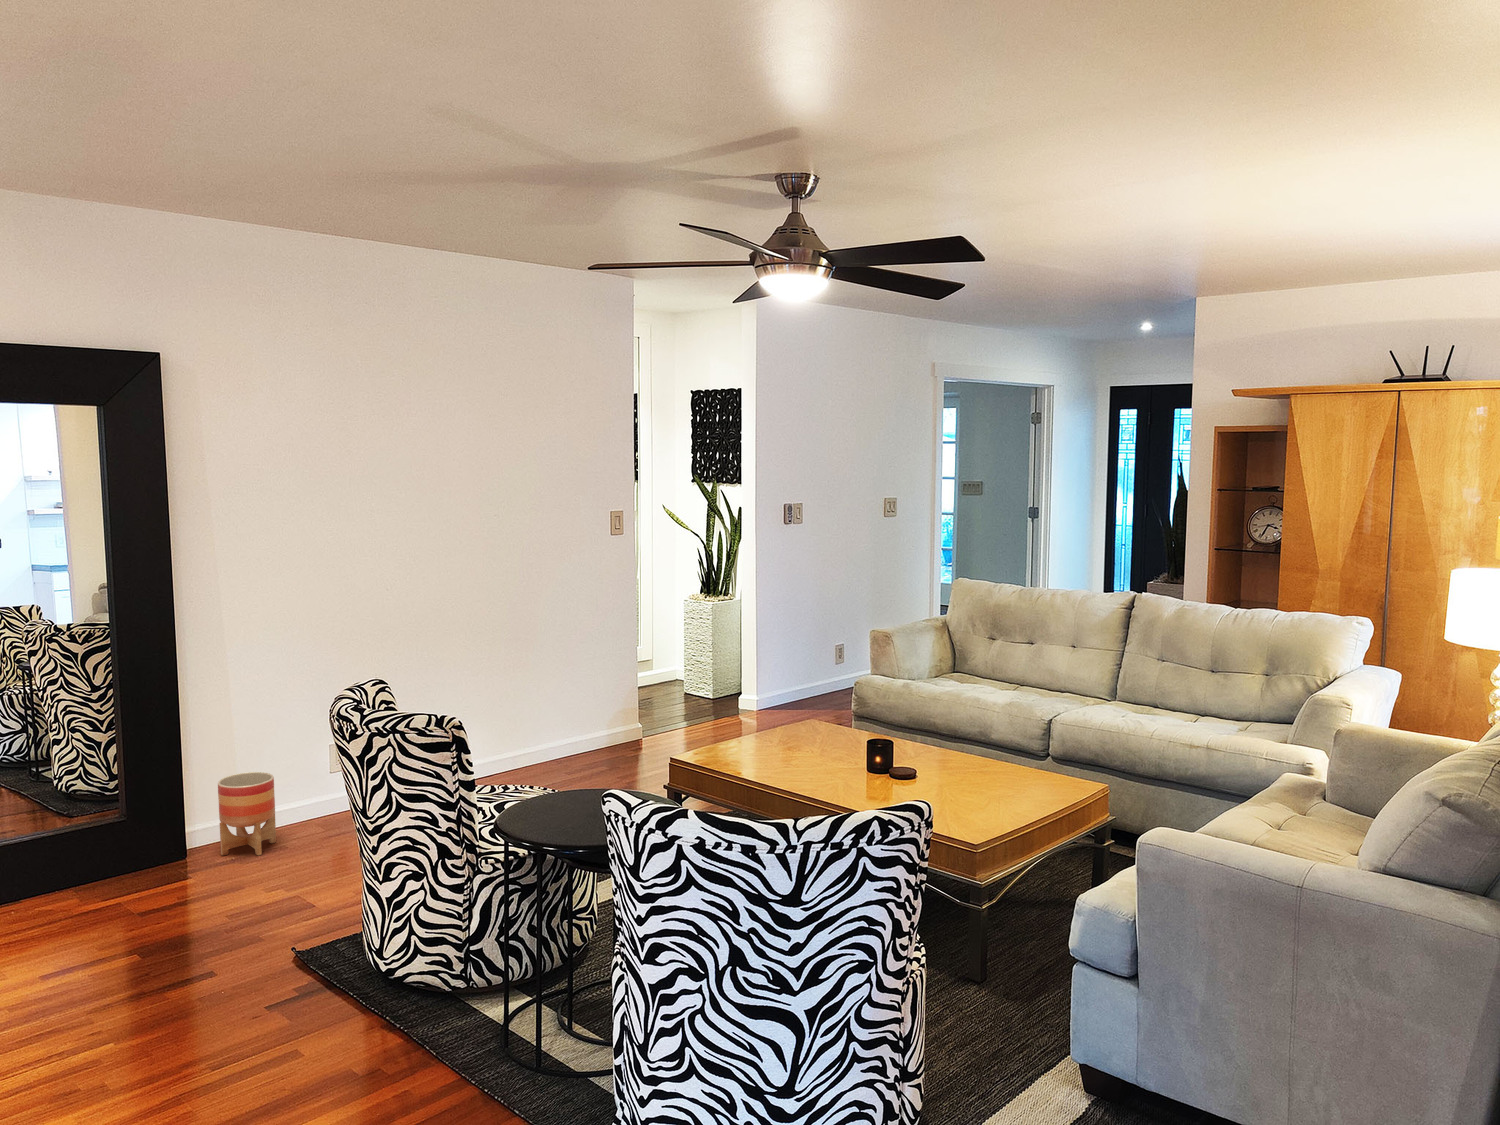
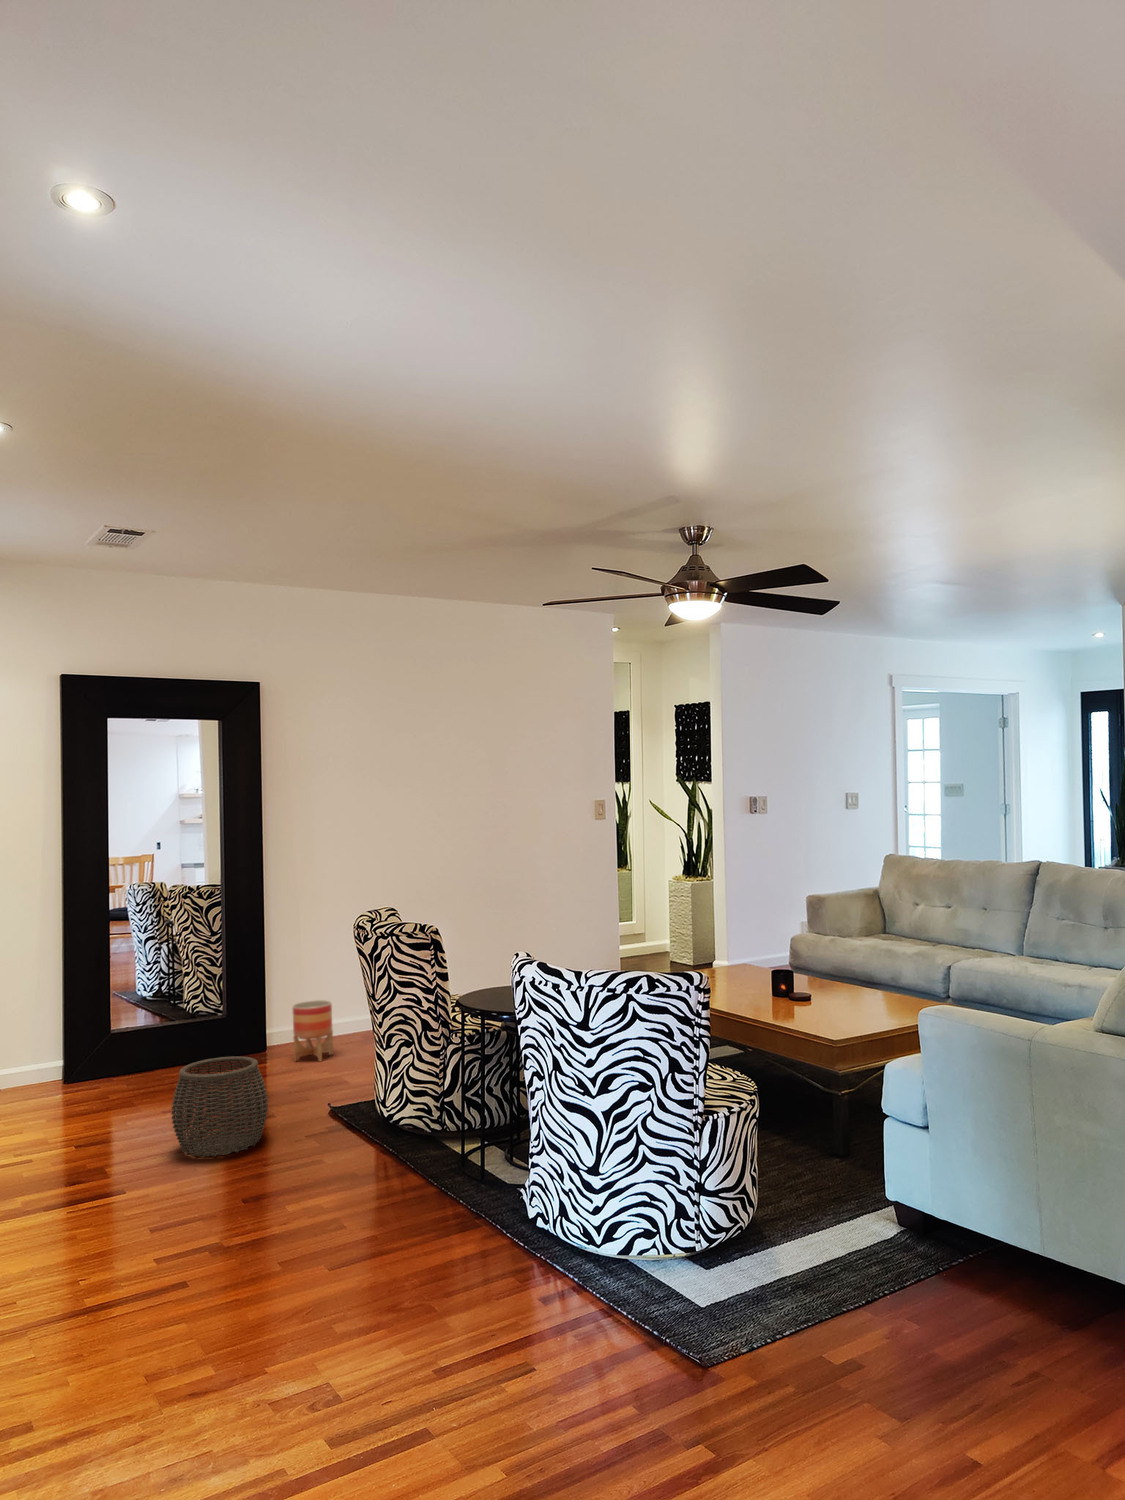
woven basket: none [49,895,203,1053] -> present [171,1056,268,1157]

